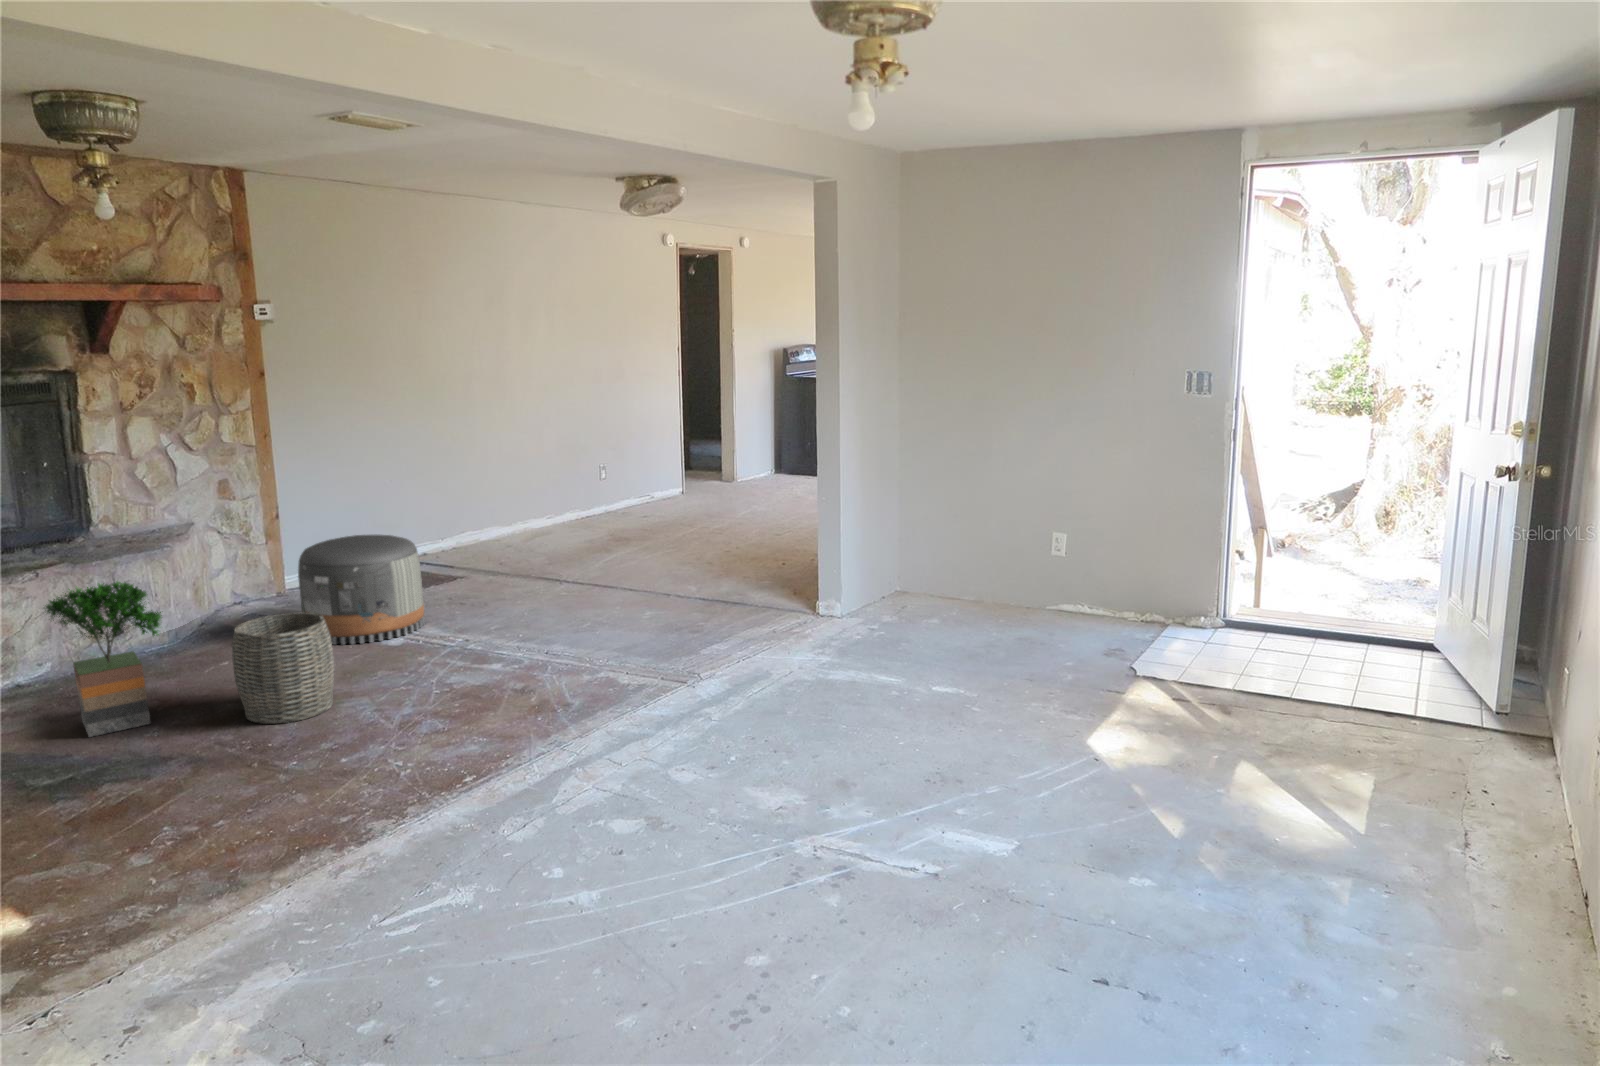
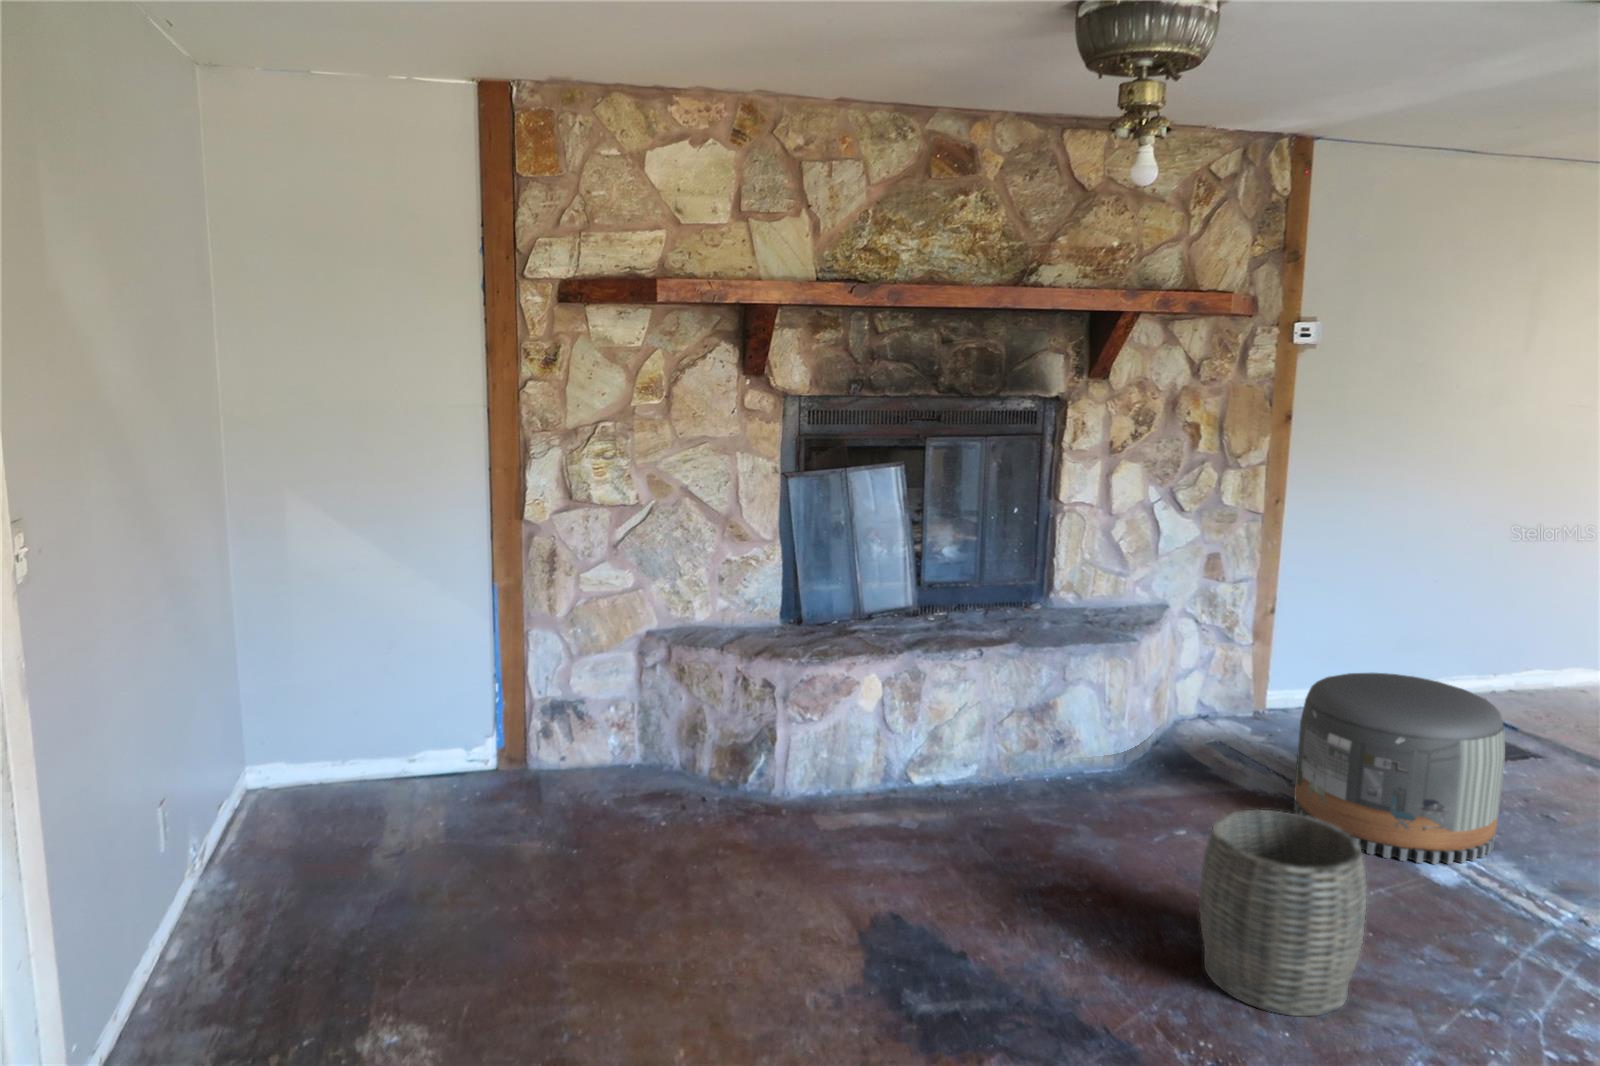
potted tree: present [44,582,162,737] -> none [971,697,1118,921]

